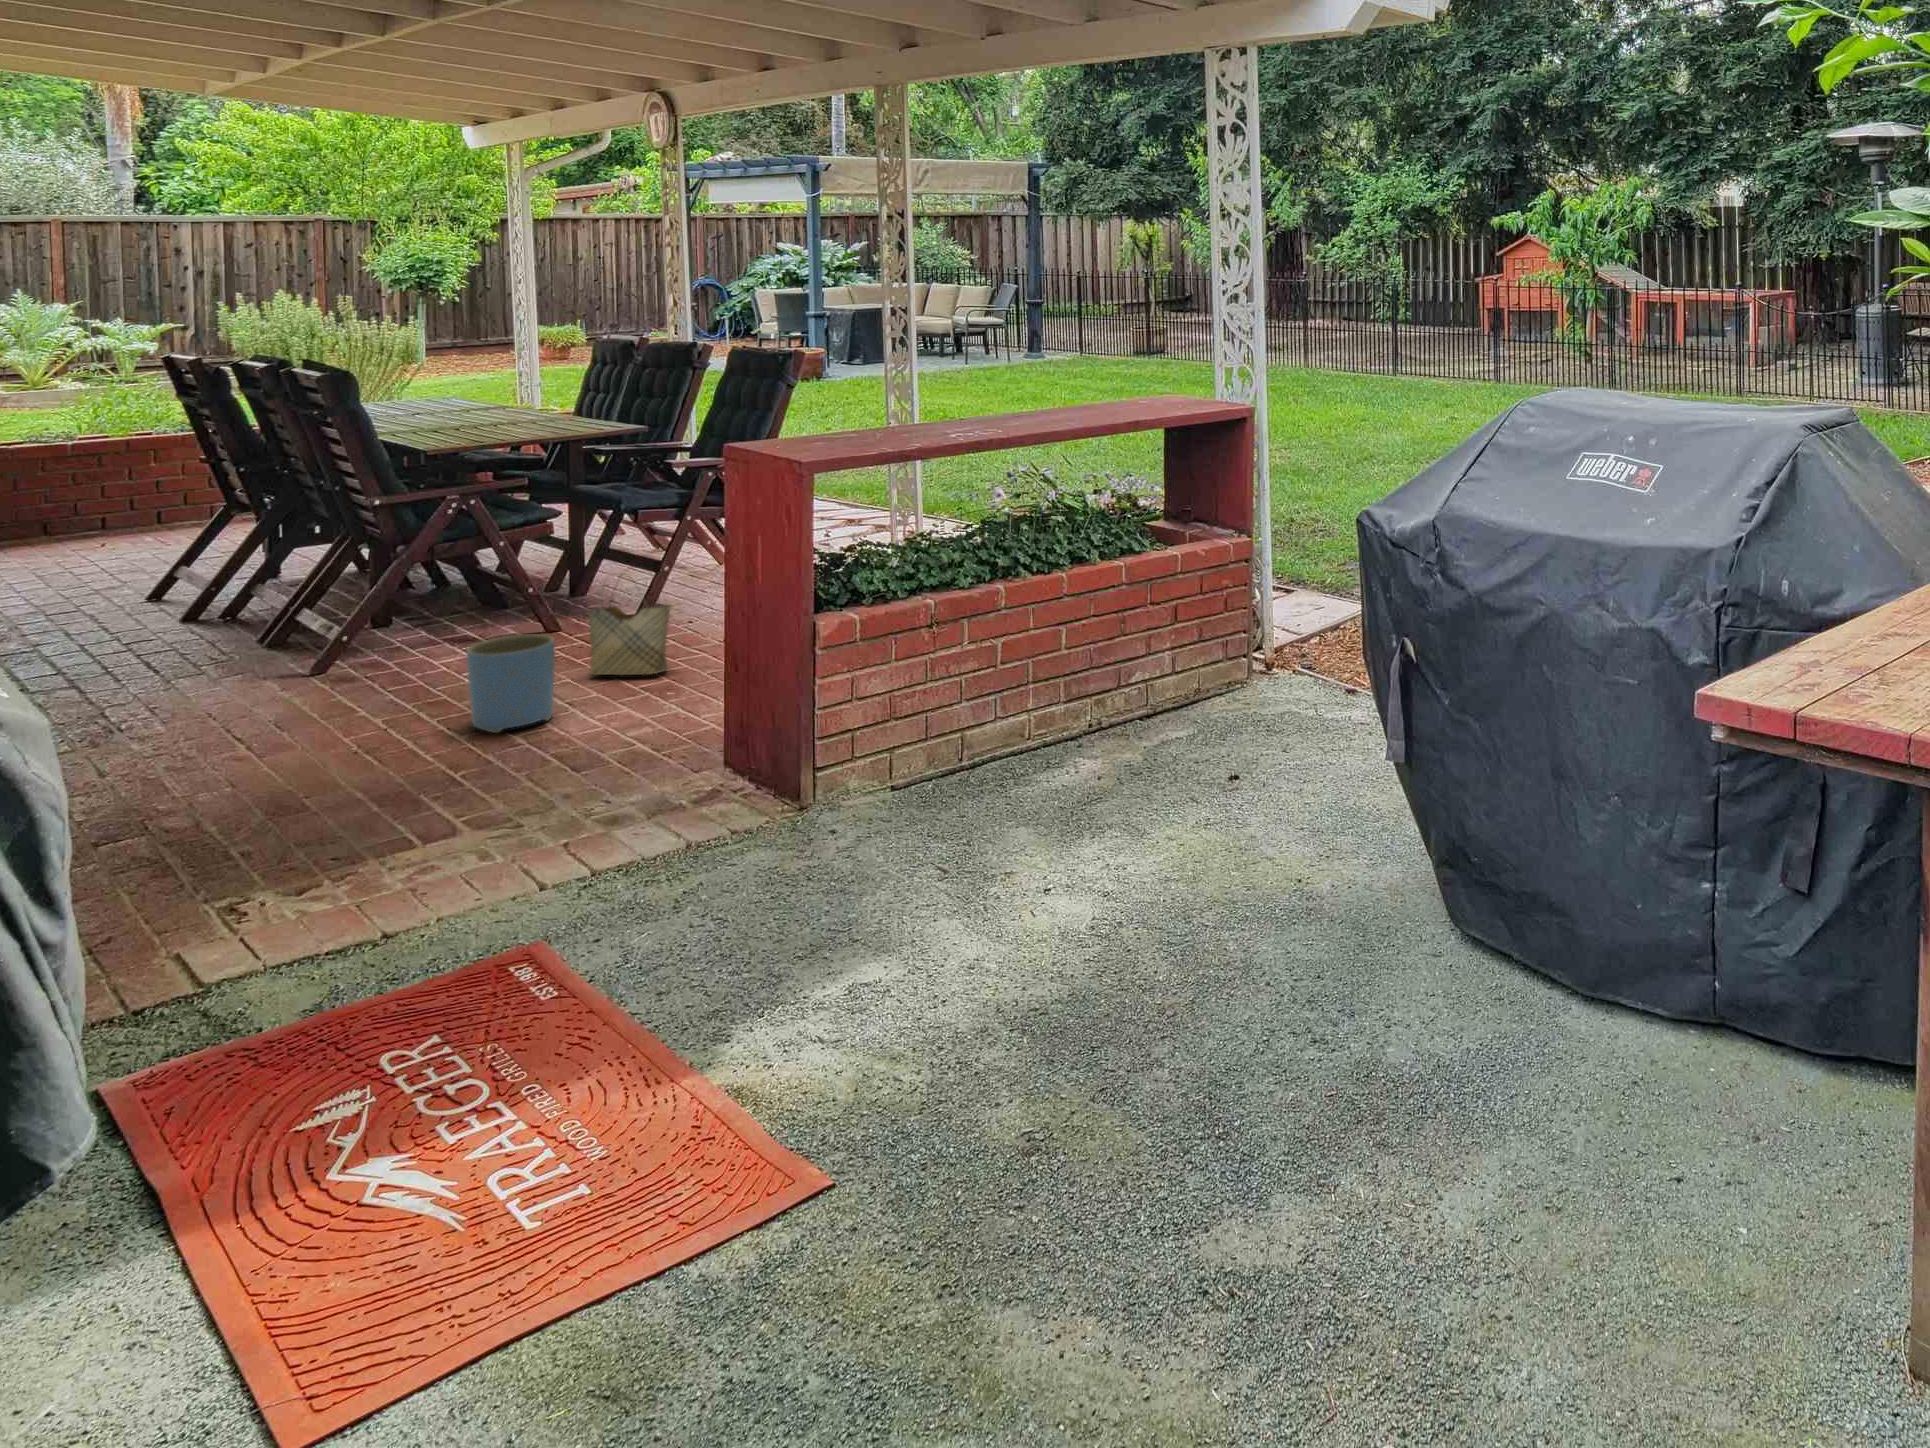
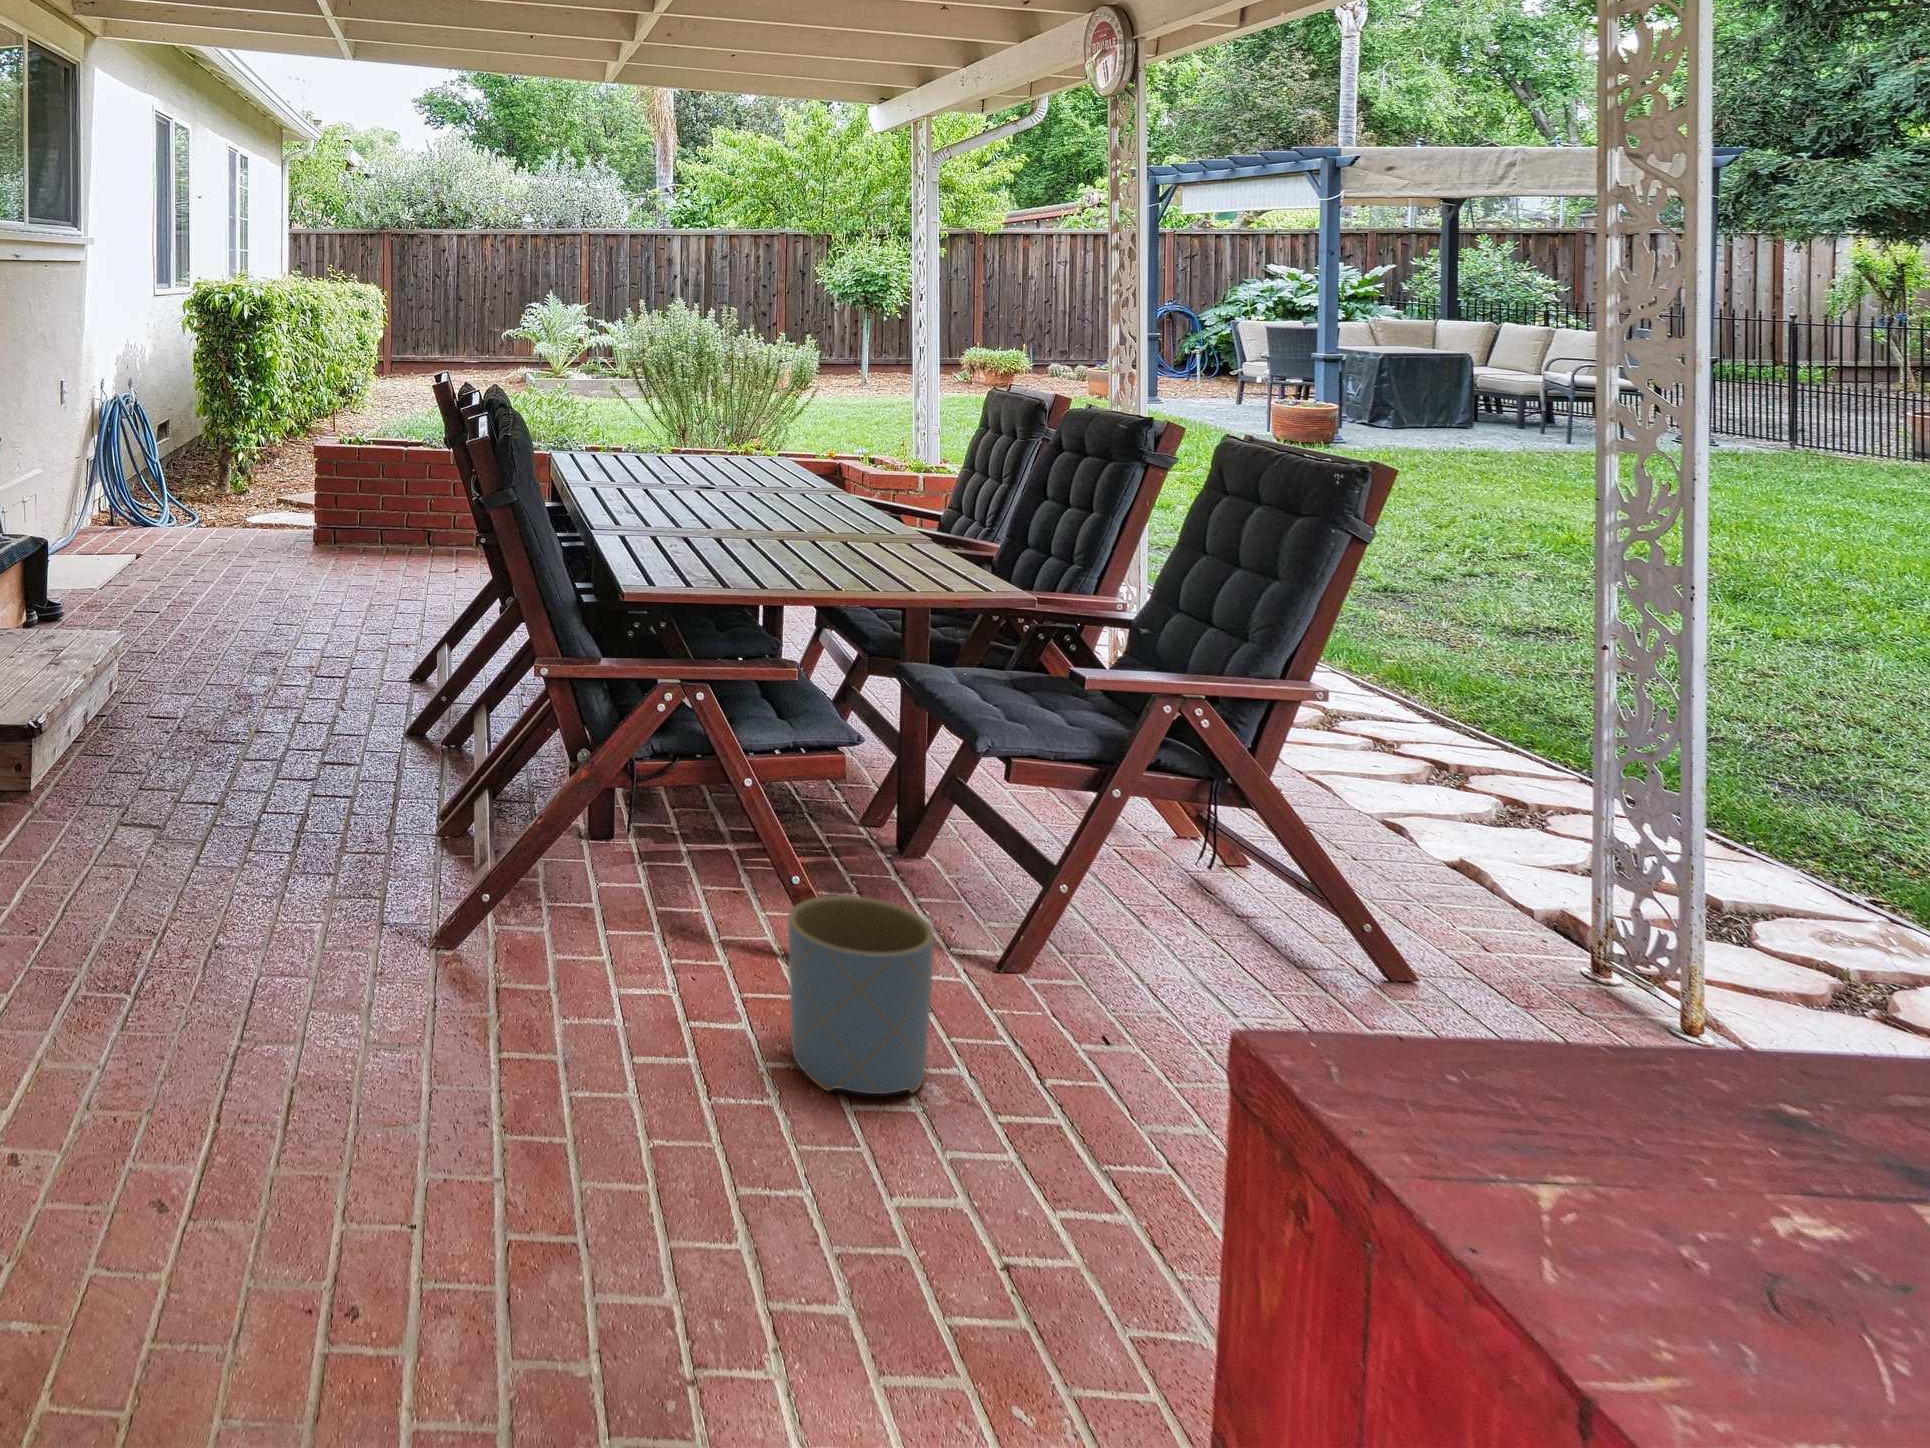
woven basket: present [588,569,670,675] -> none [996,801,1151,1029]

